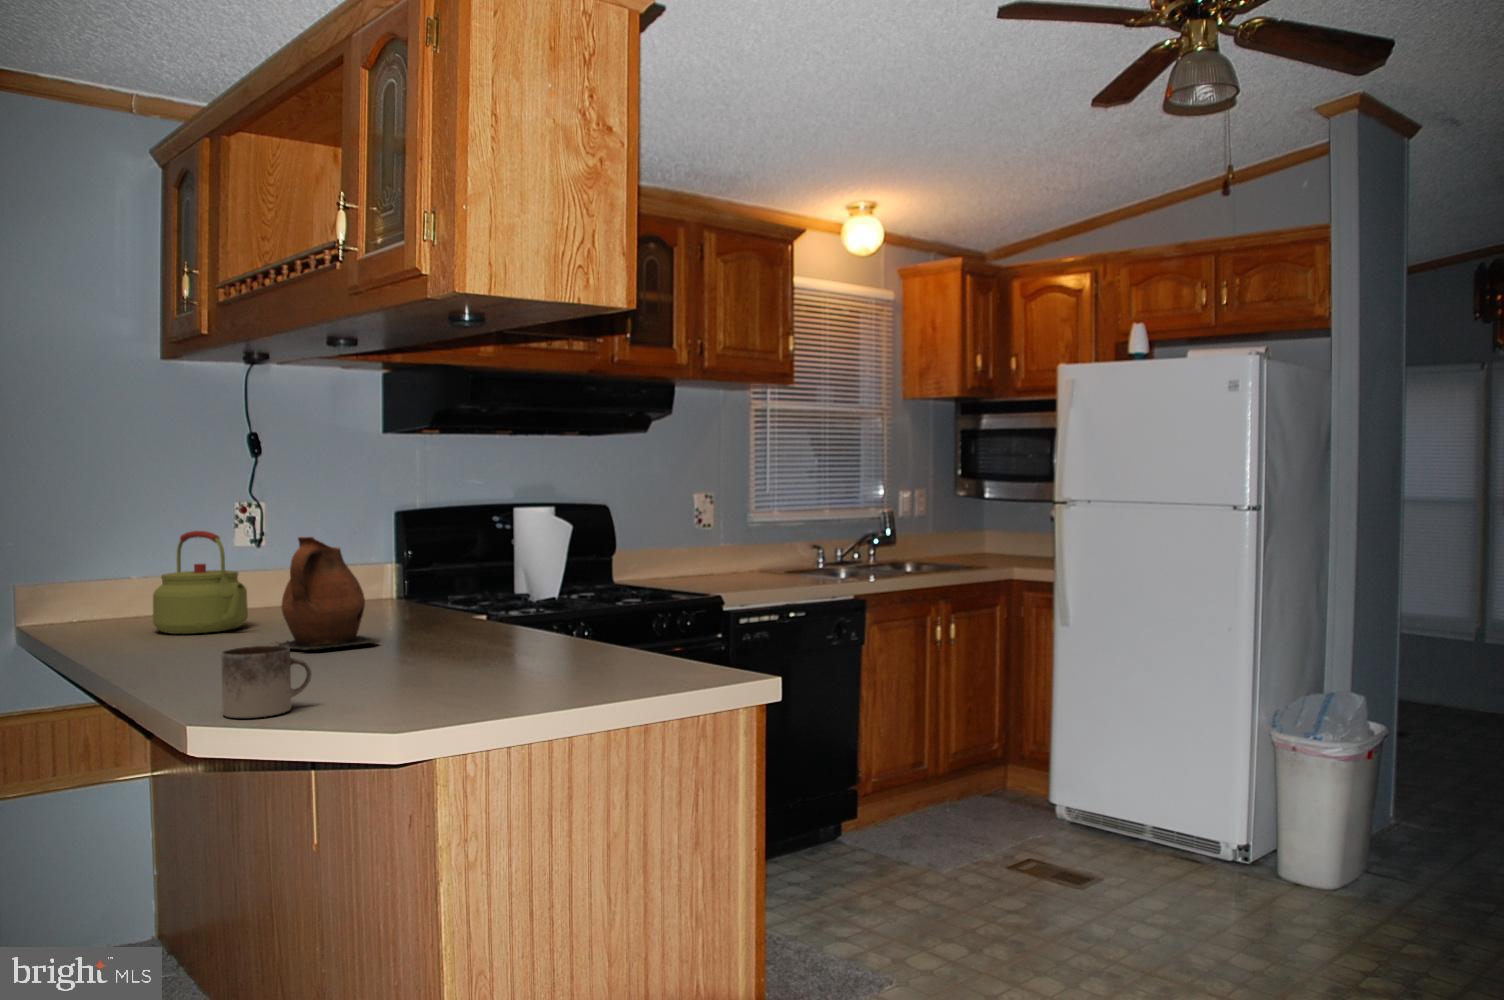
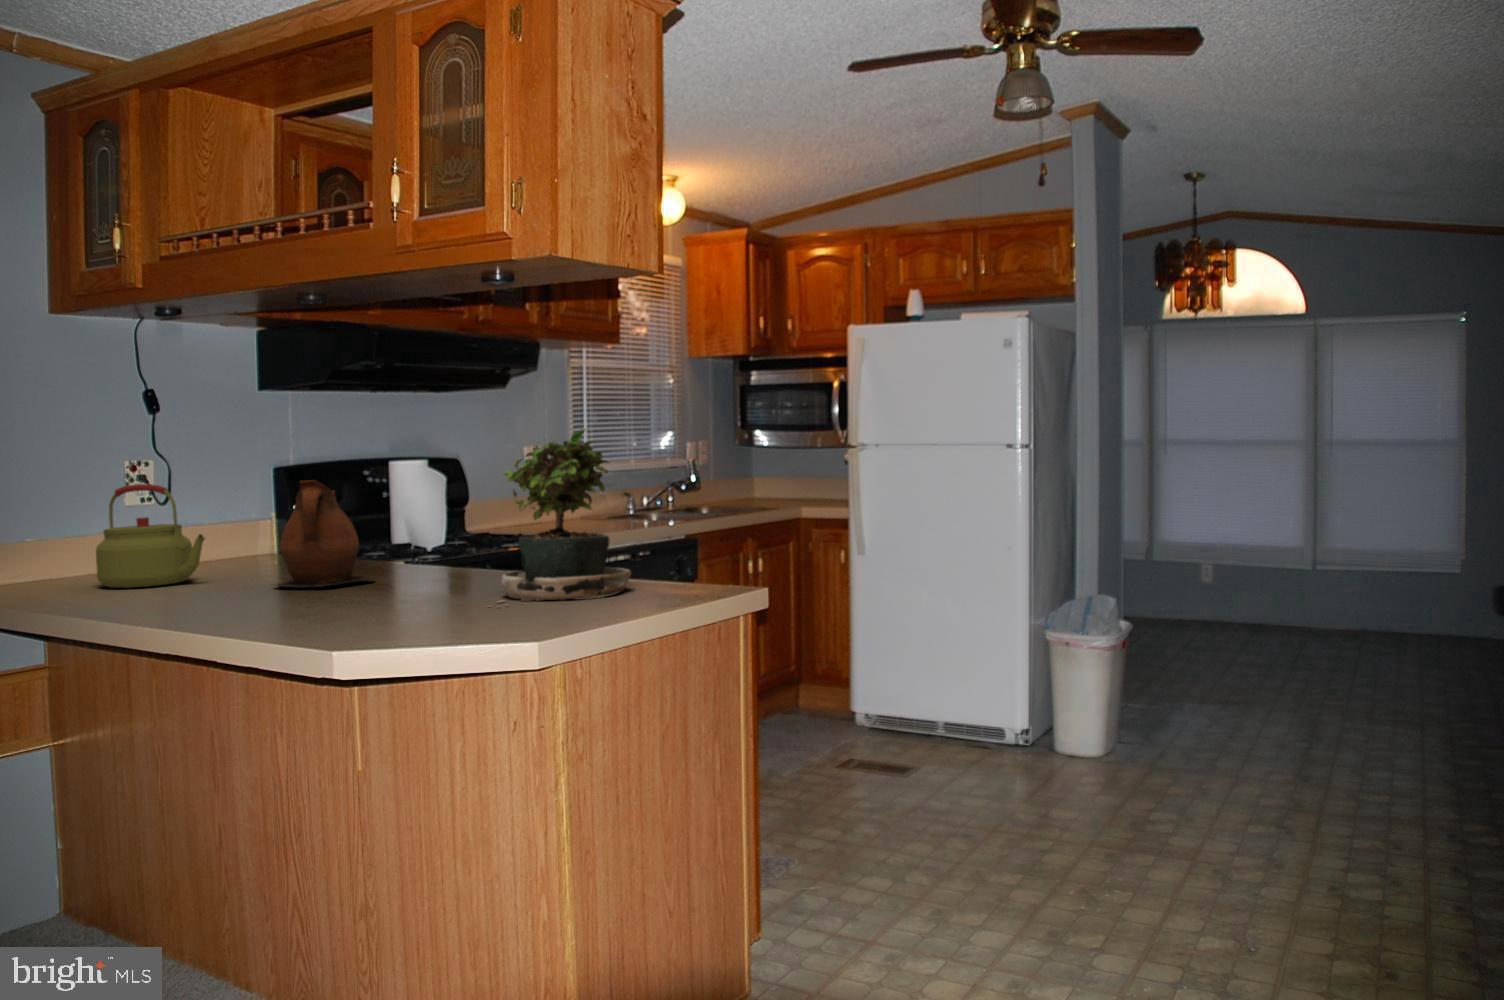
potted plant: none [372,493,572,702] -> present [499,429,631,606]
mug: present [222,646,311,718] -> none [379,562,446,623]

